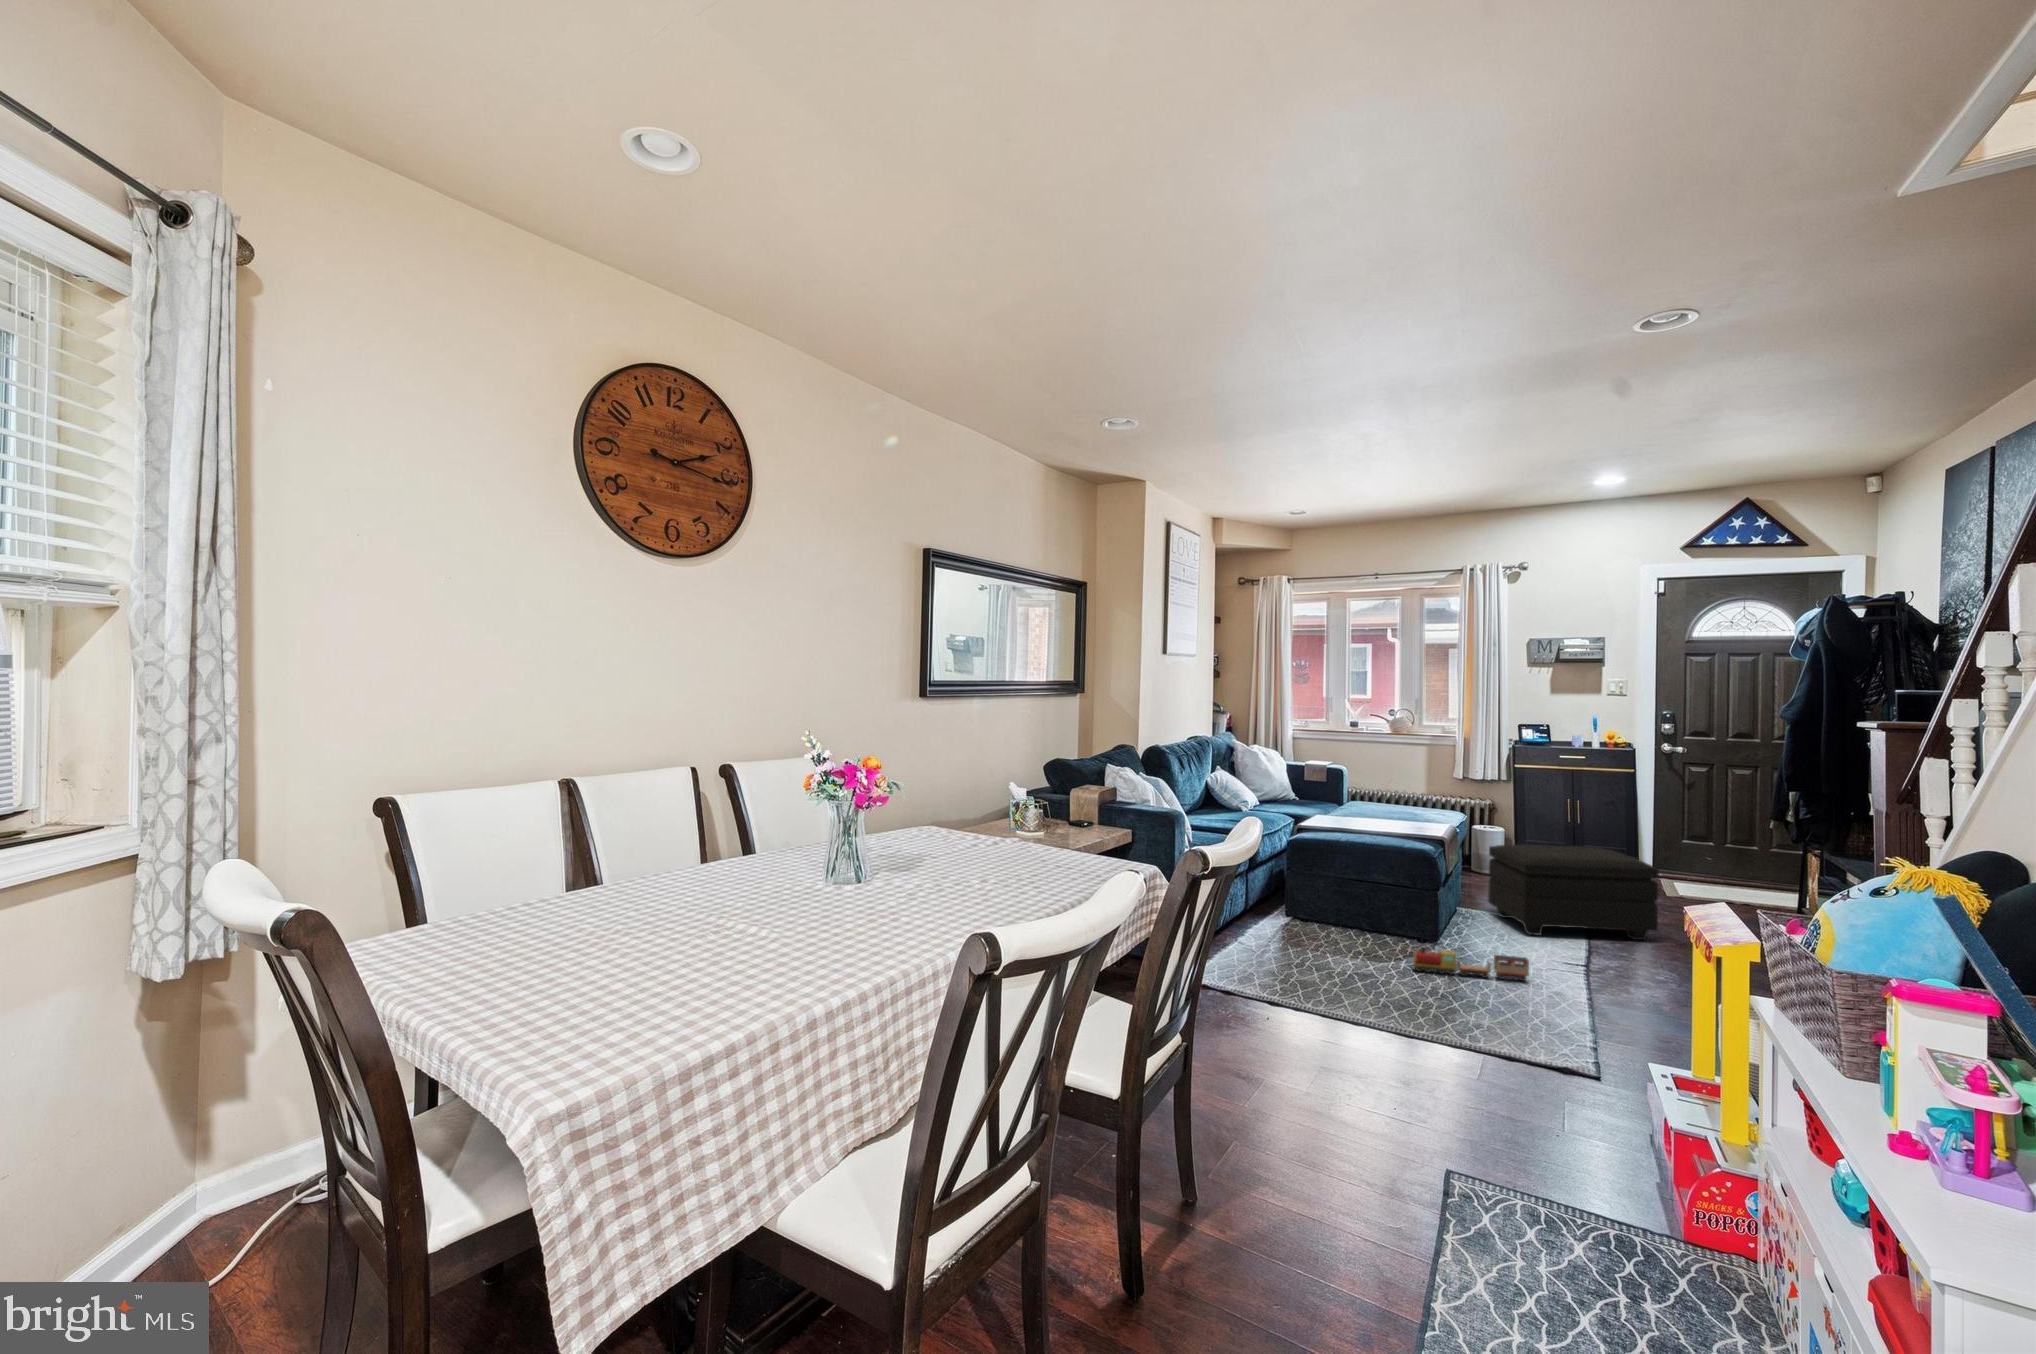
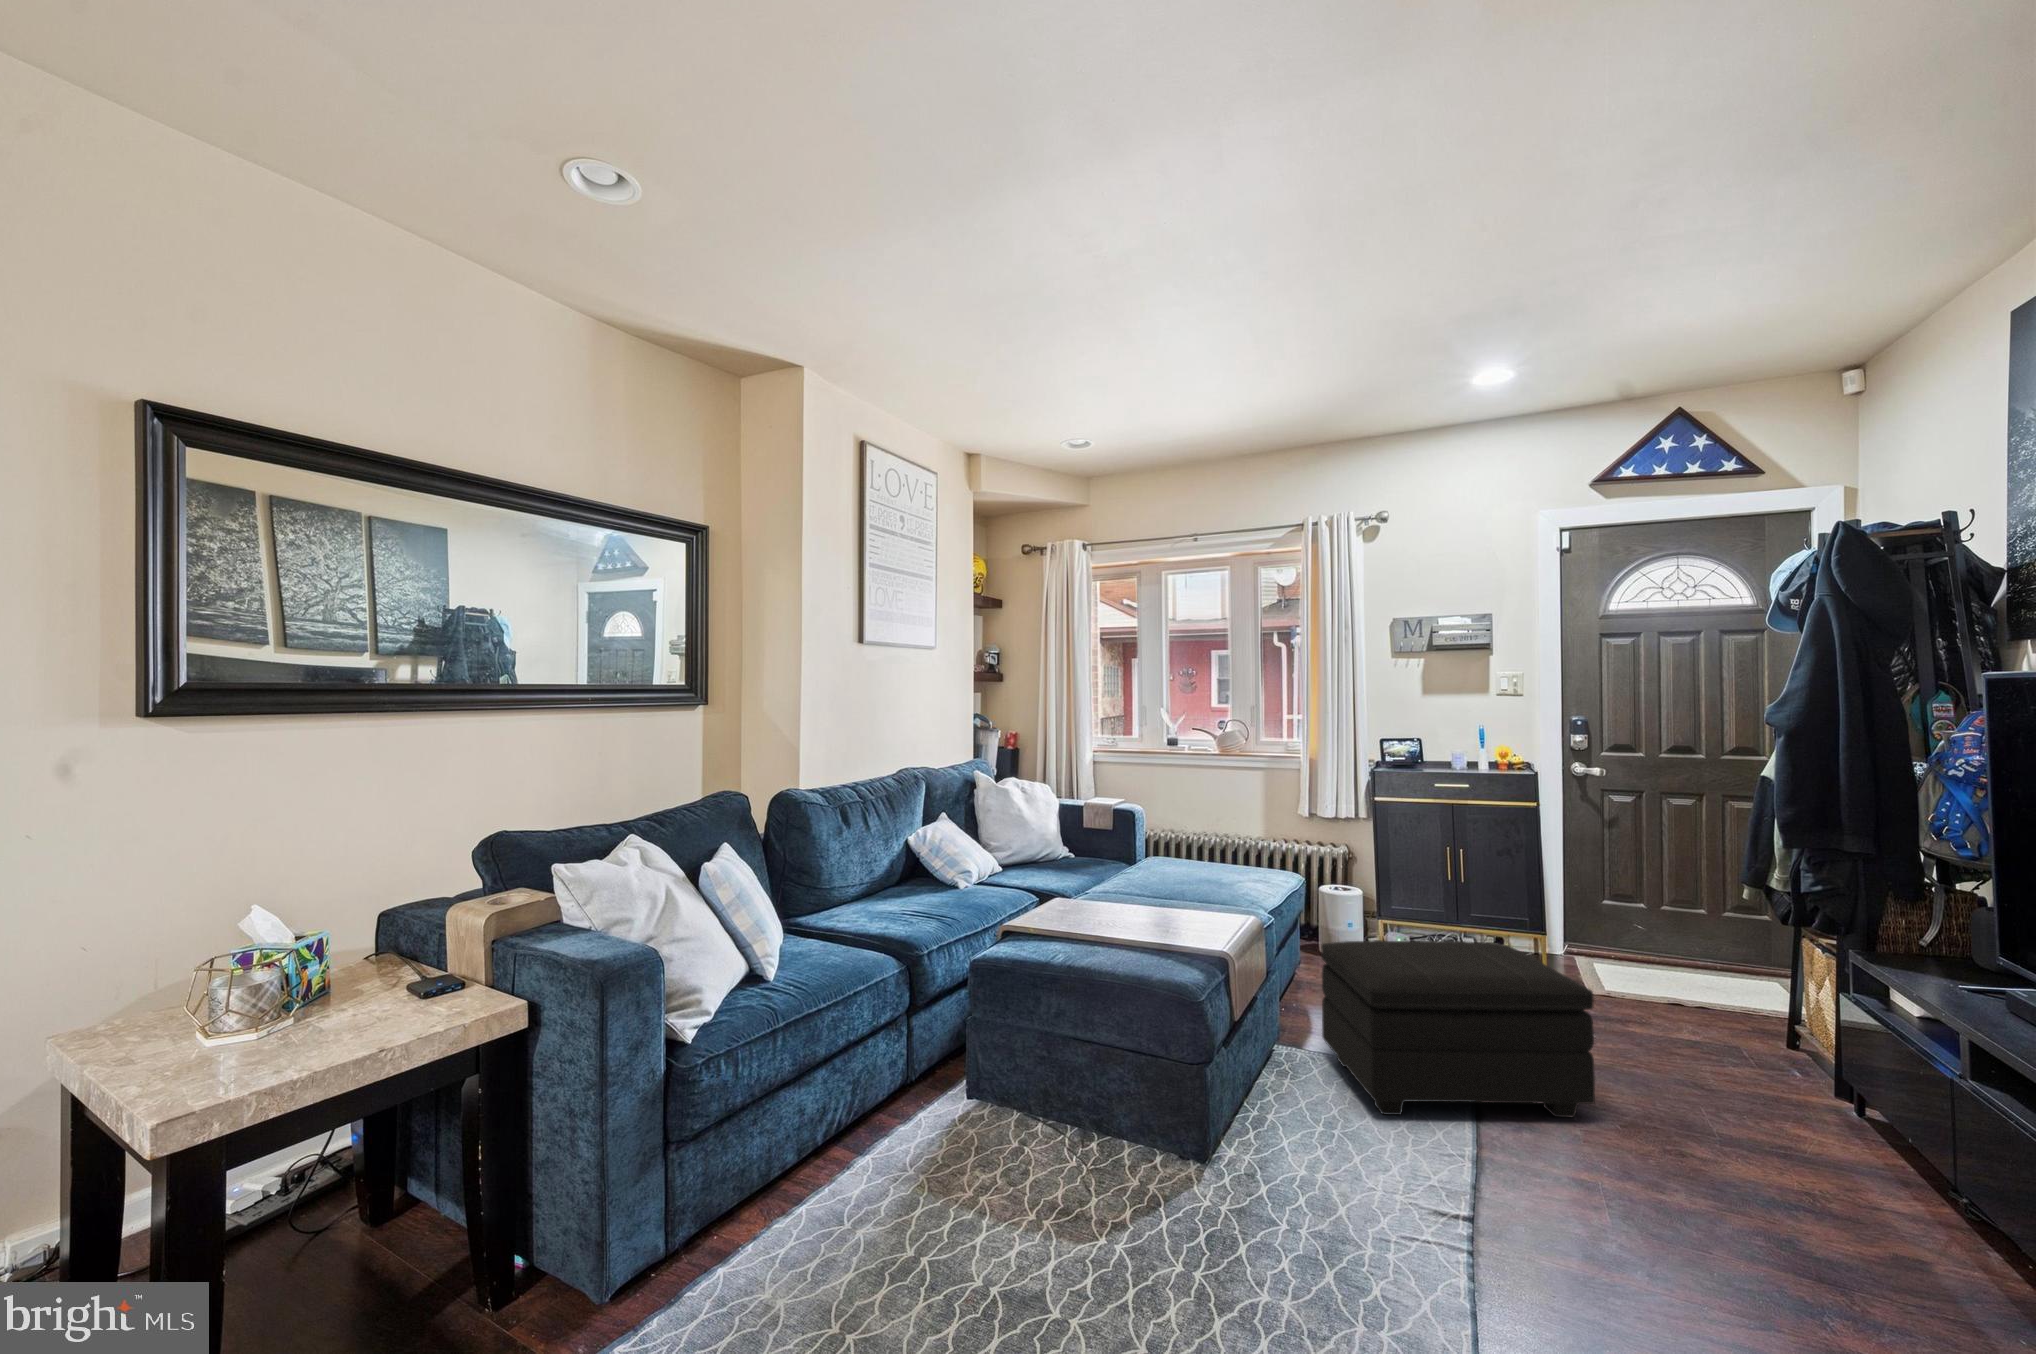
toy train: present [1412,947,1529,981] -> none [1135,1213,1362,1294]

